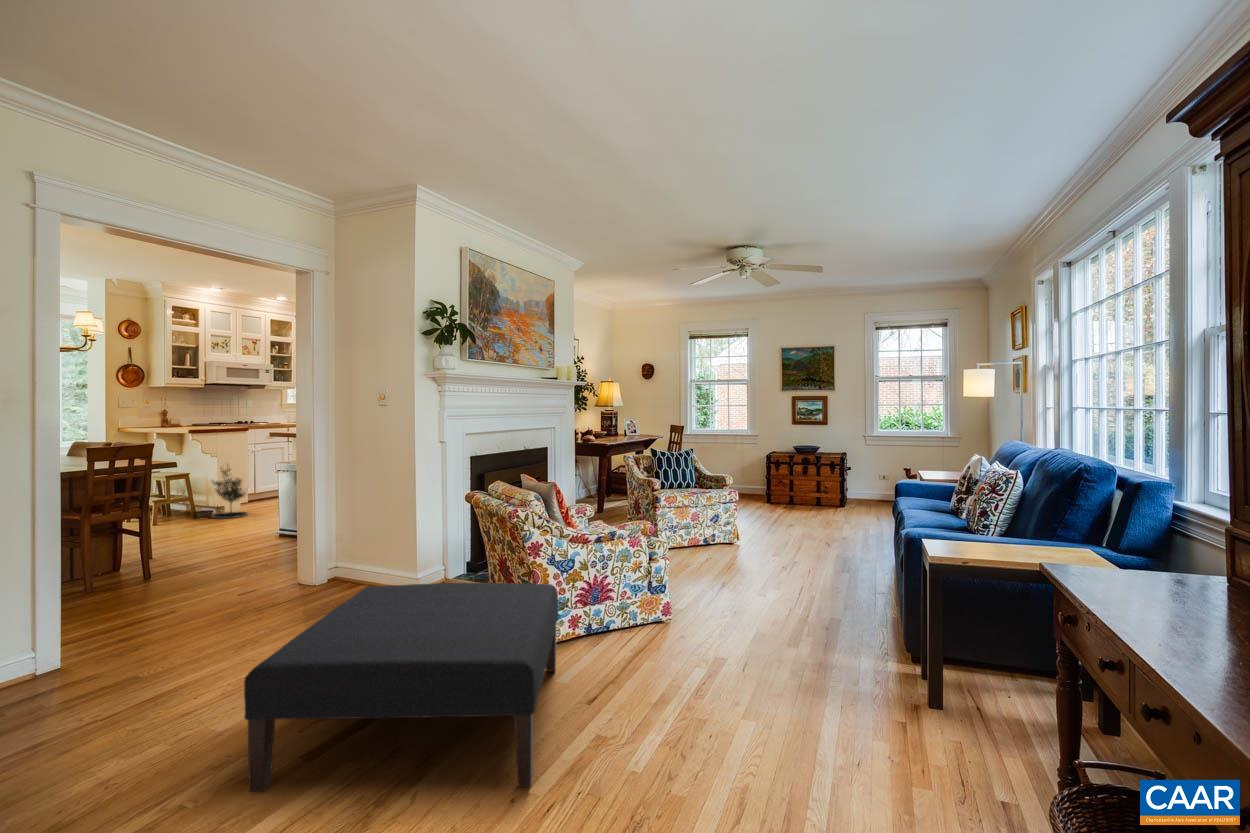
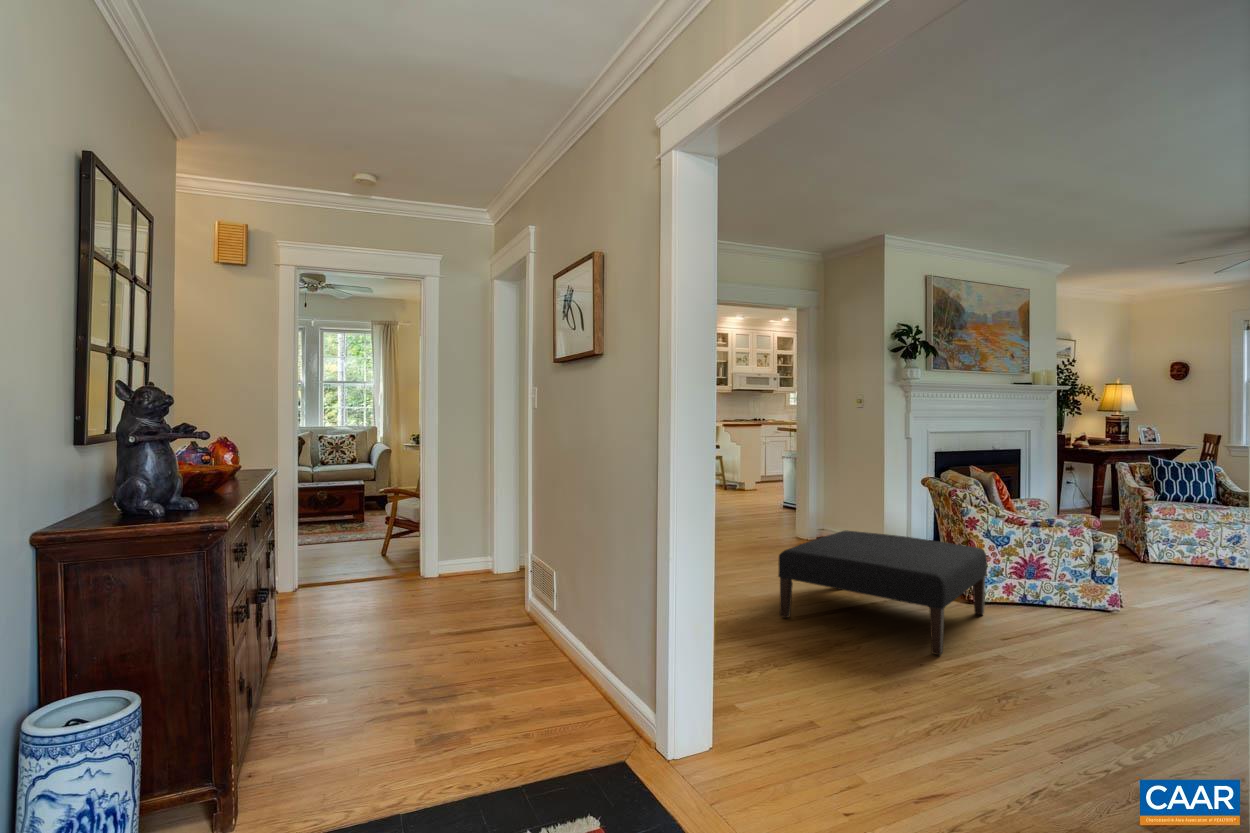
potted tree: present [212,465,247,519] -> none [738,449,762,492]

